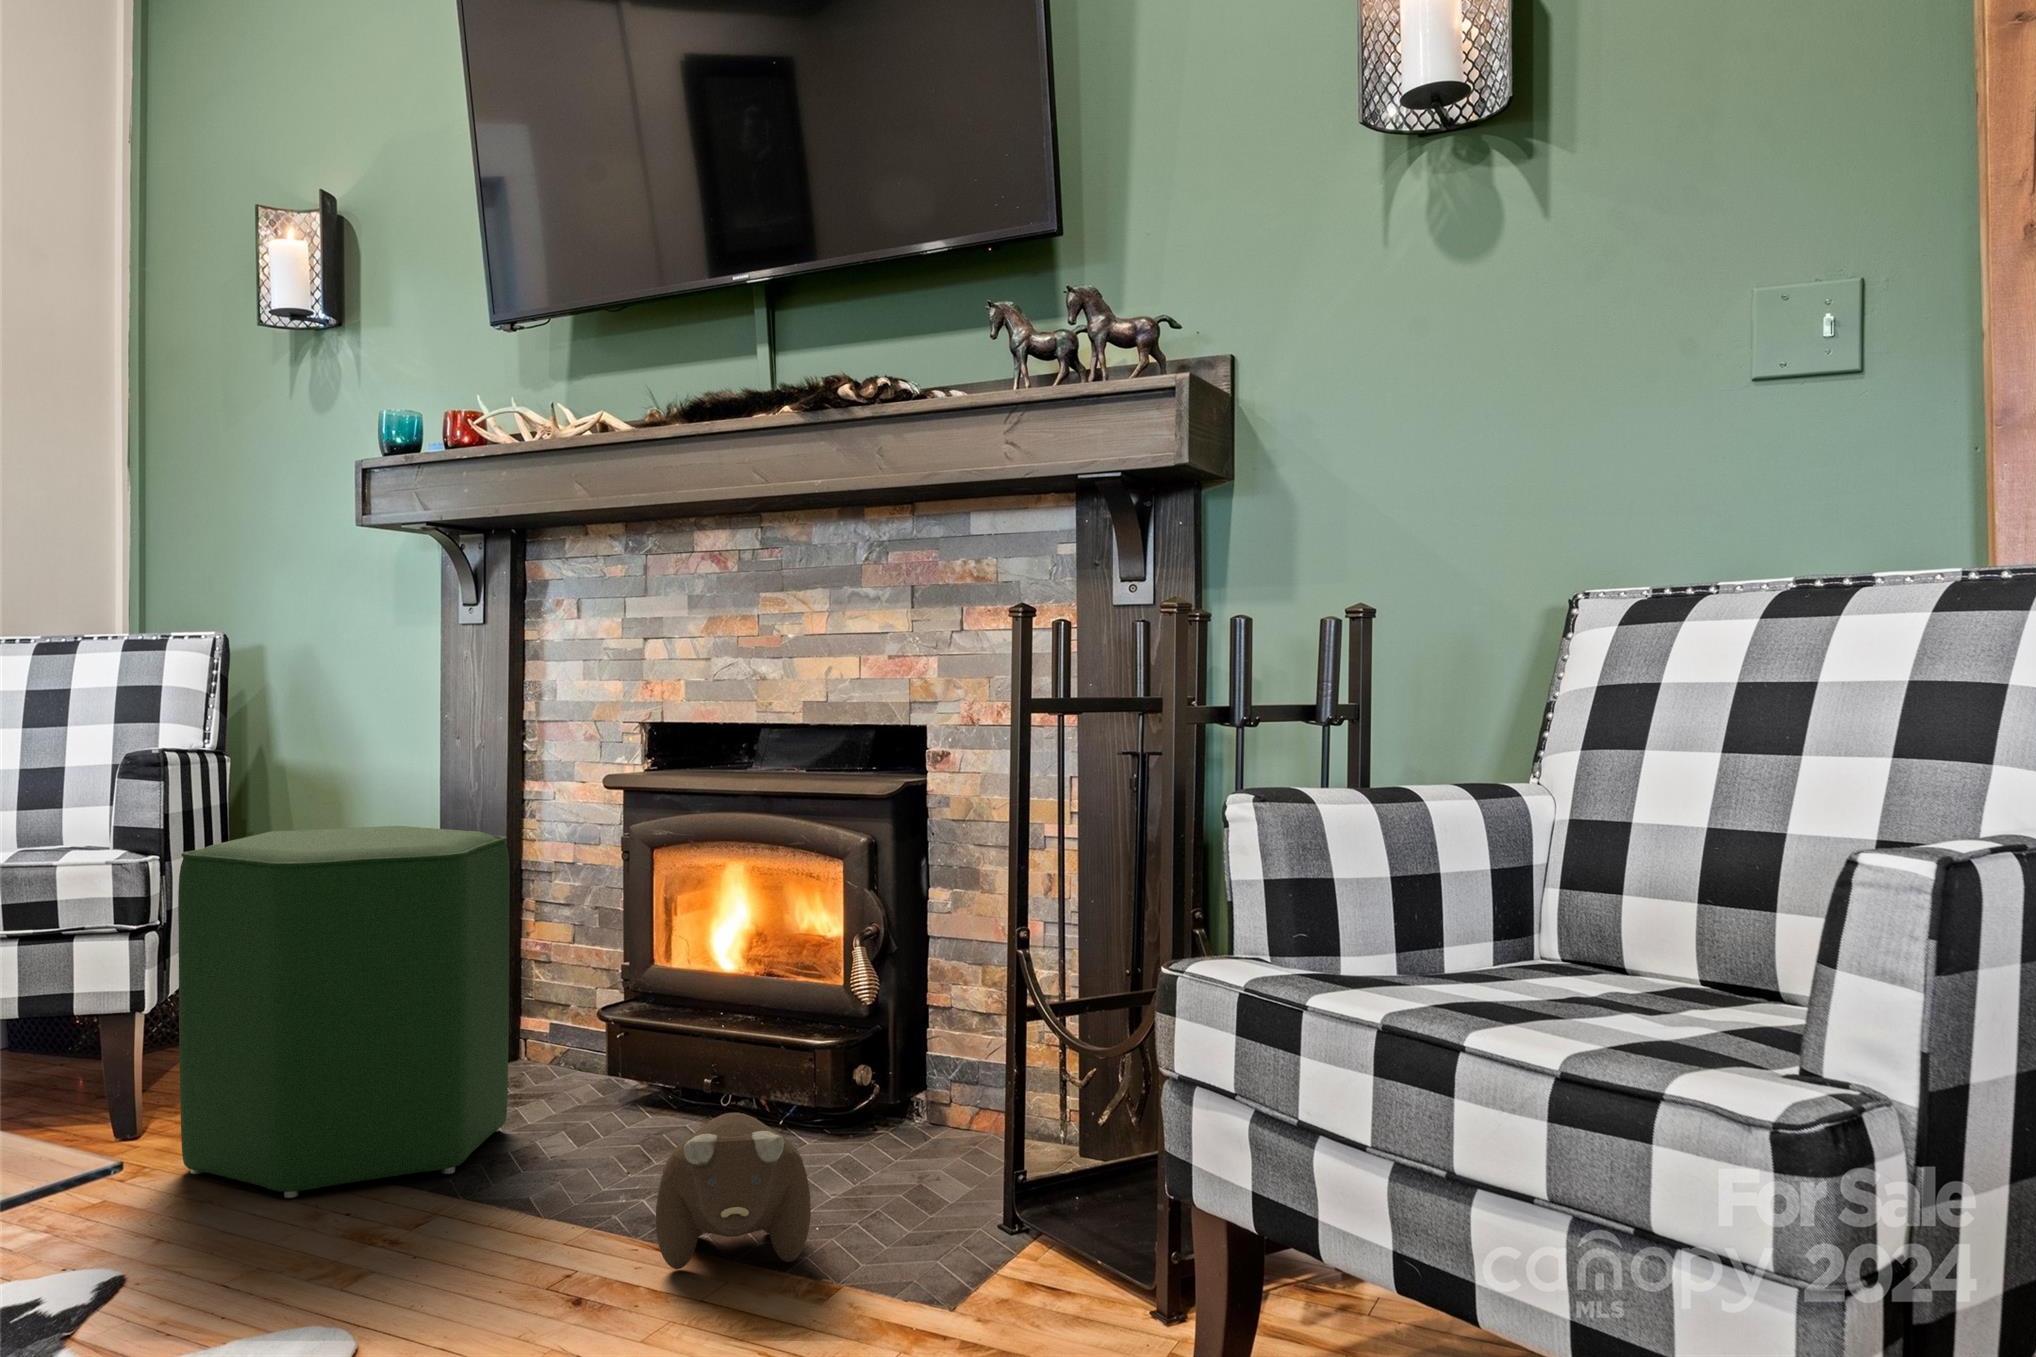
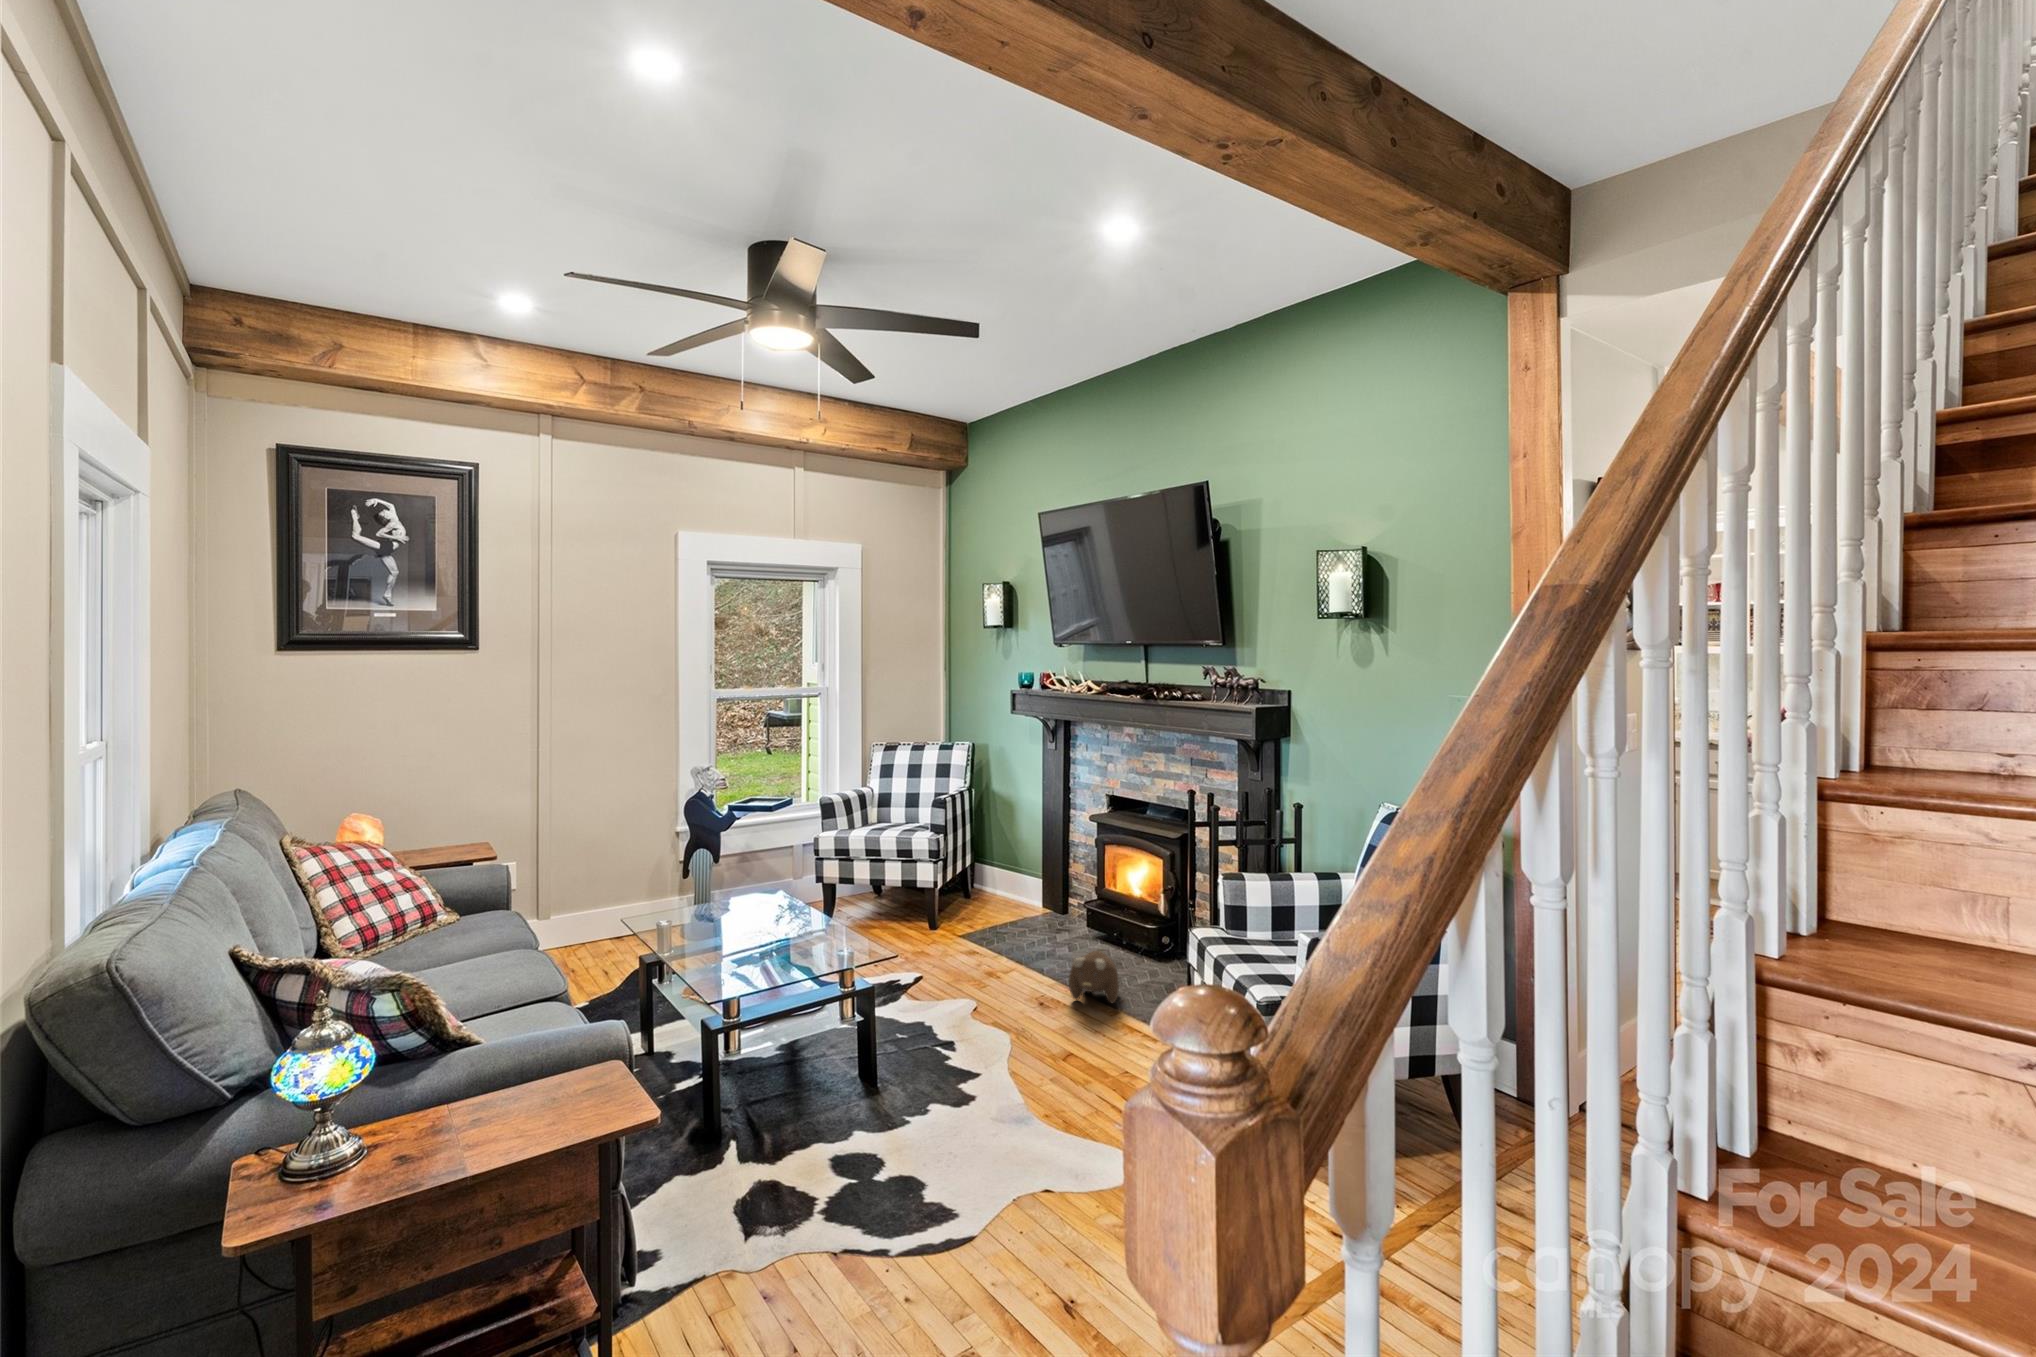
ottoman: present [178,826,510,1198] -> none [944,832,1048,959]

